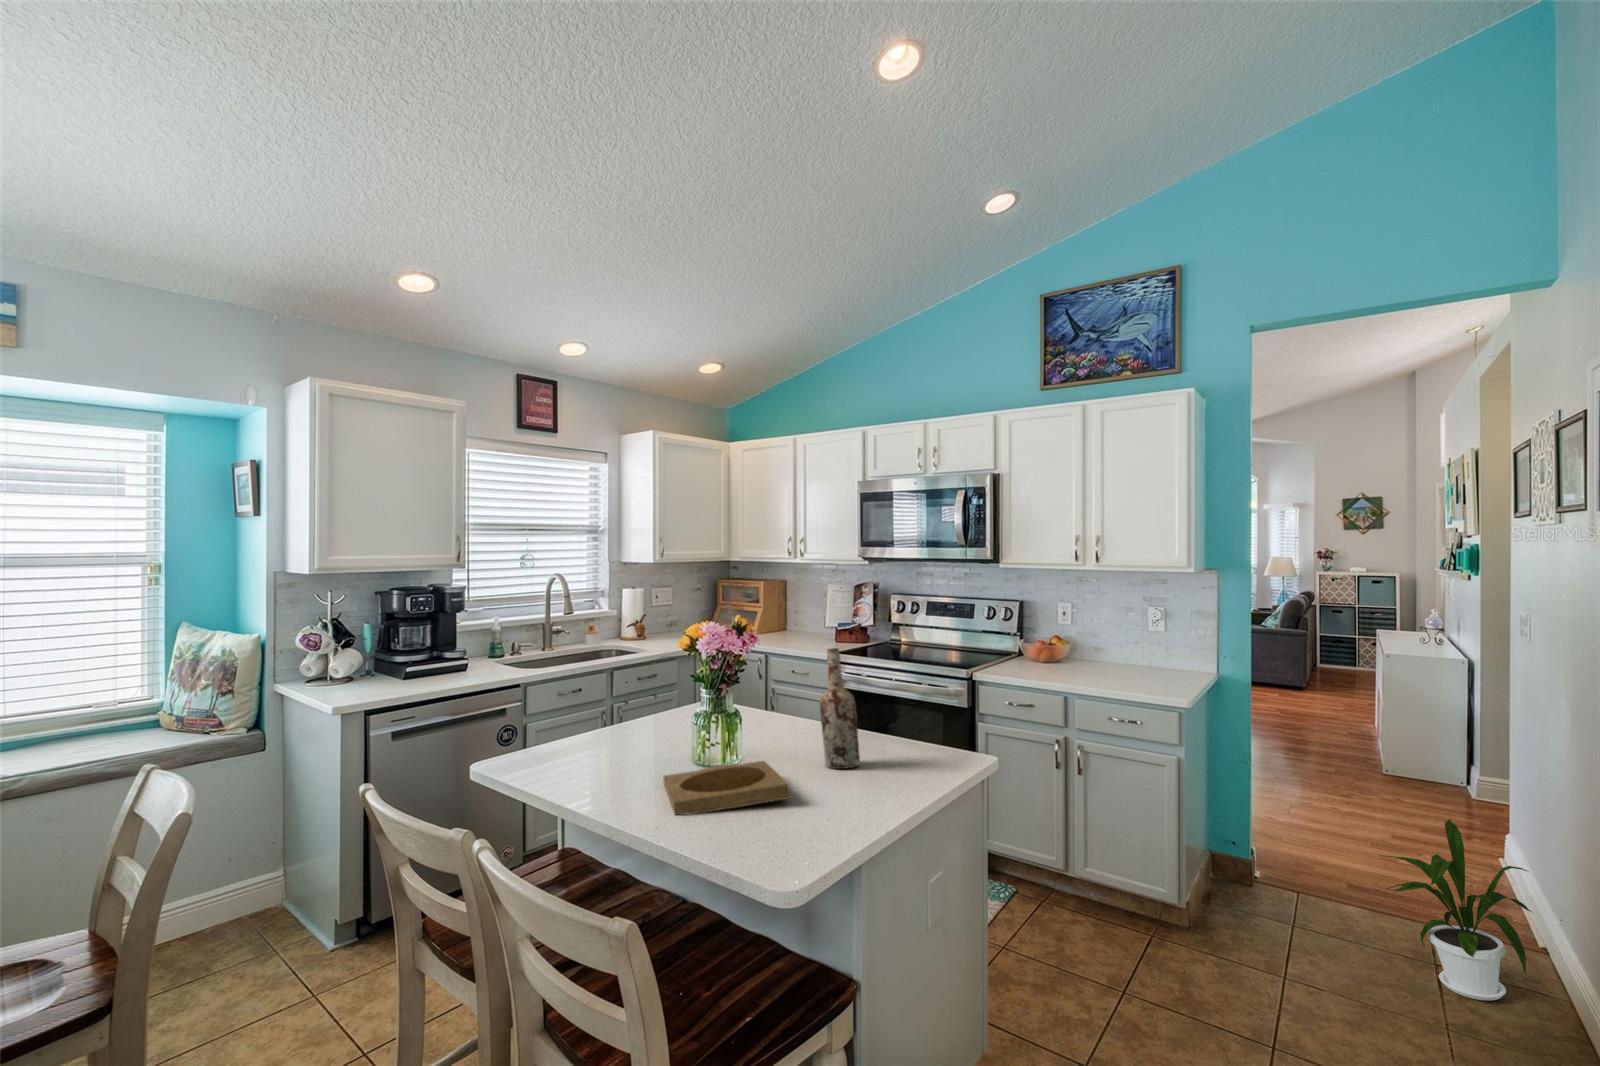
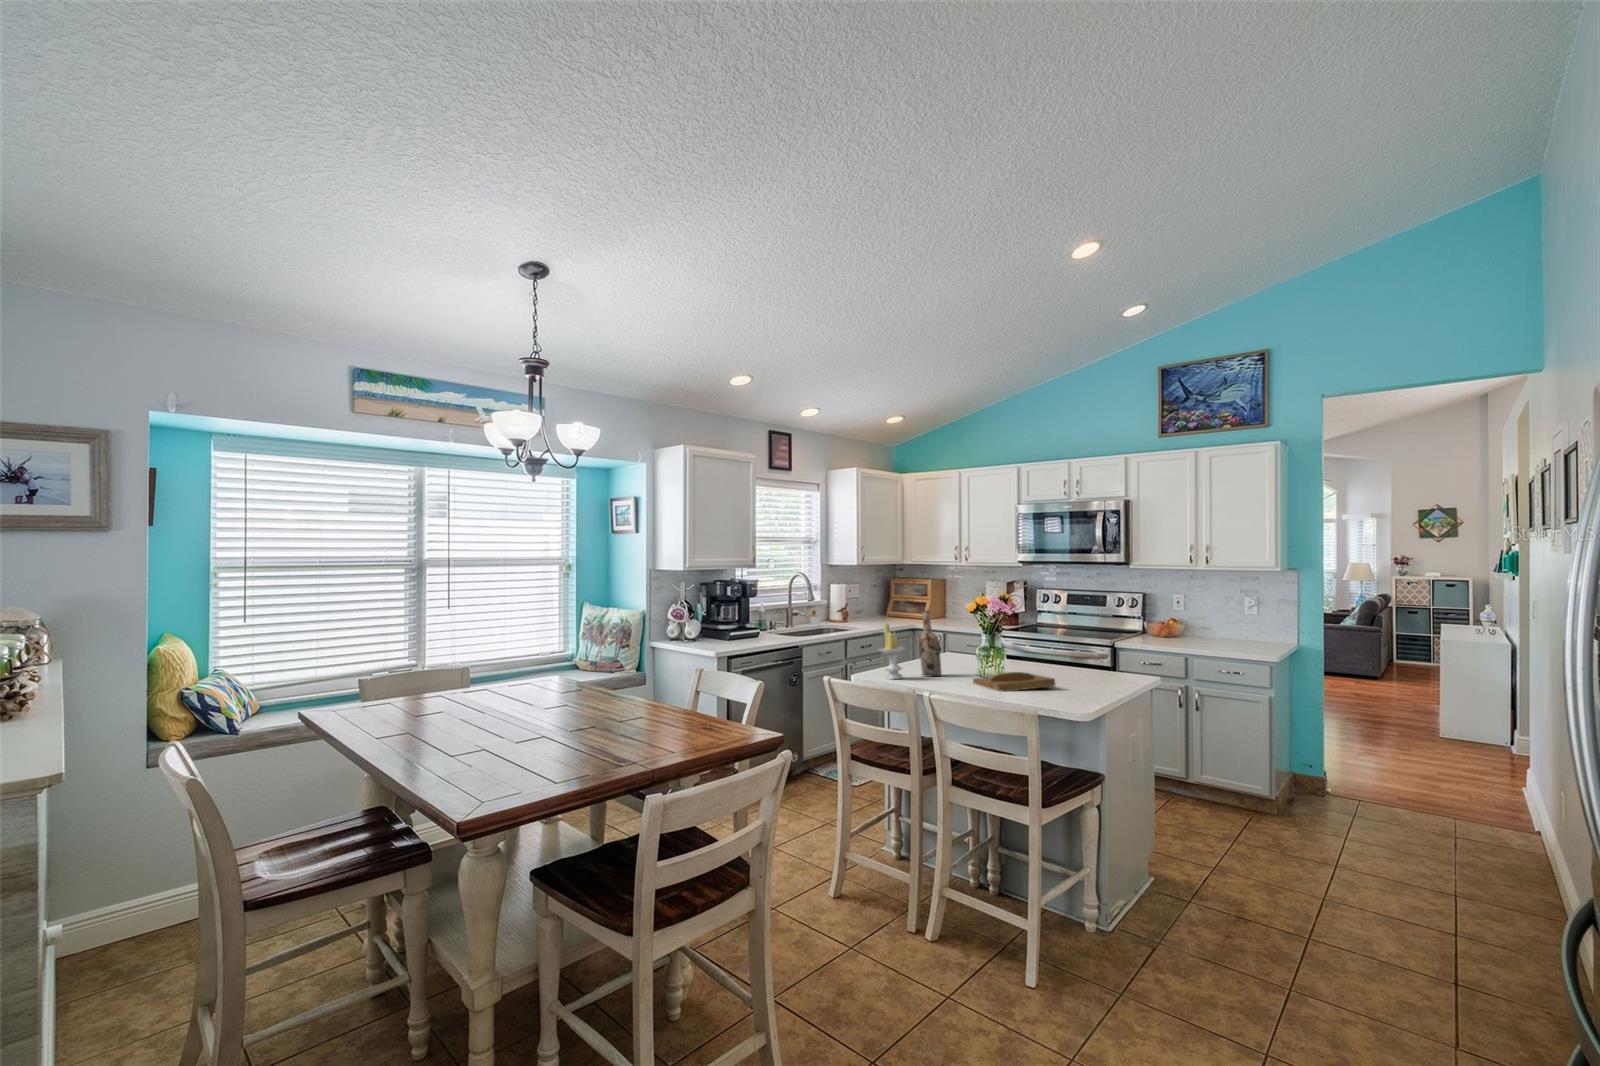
wine bottle: present [820,648,860,769] -> present [919,610,942,677]
candle: none [512,672,565,775] -> present [879,624,905,679]
house plant: present [1380,819,1532,1000] -> none [1418,739,1527,853]

